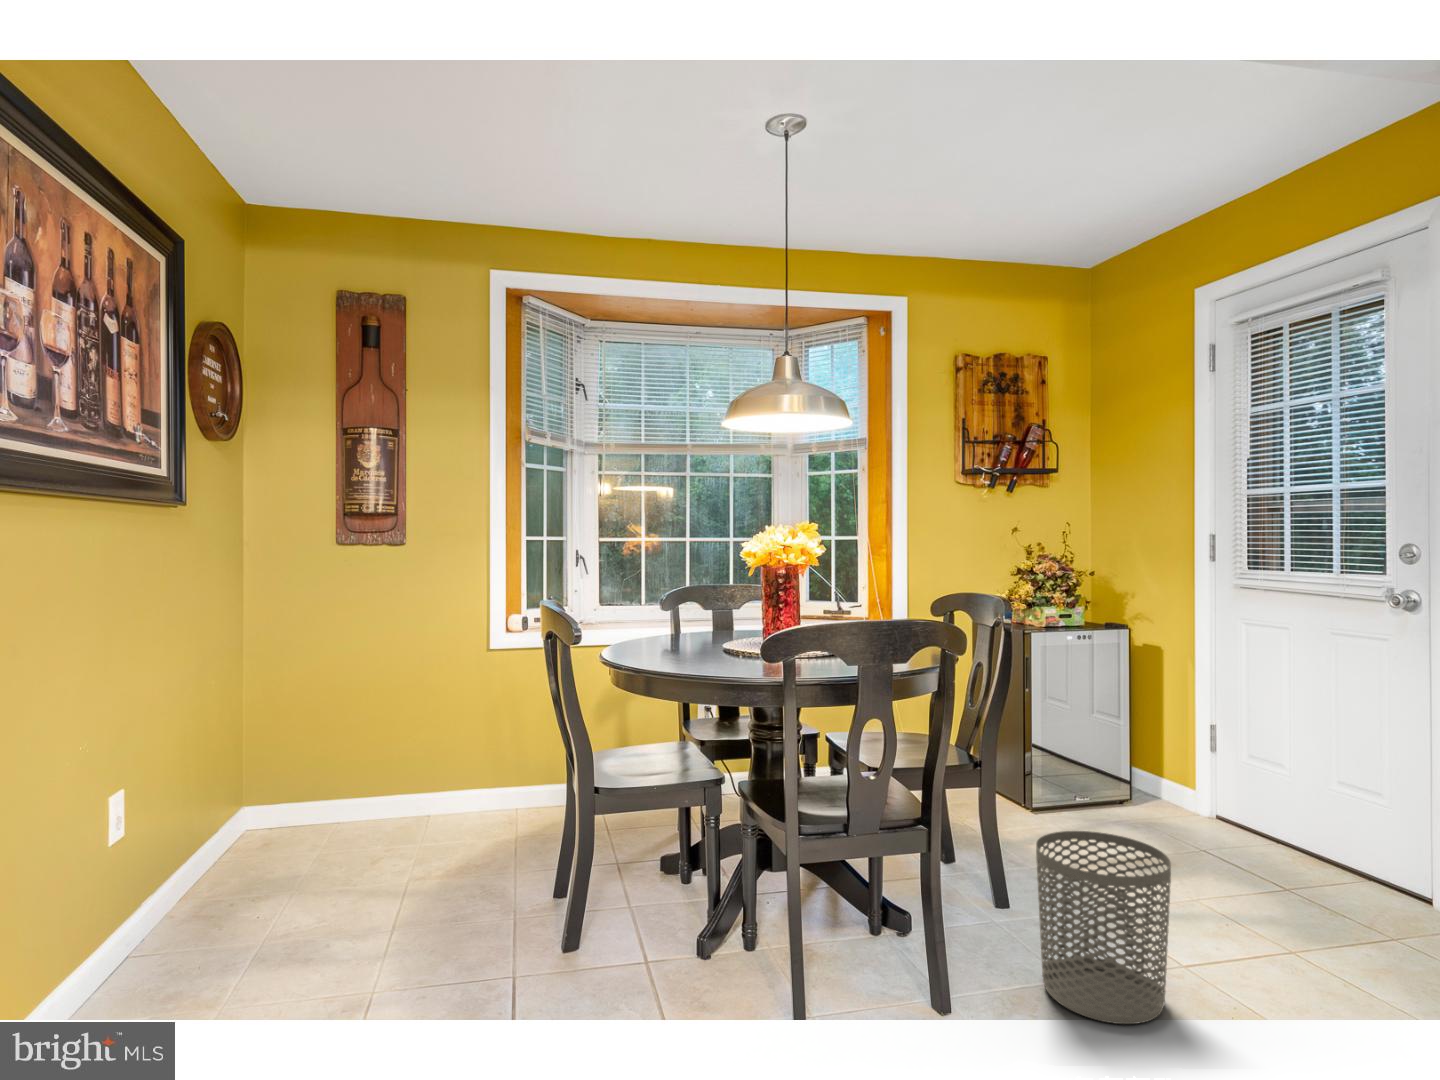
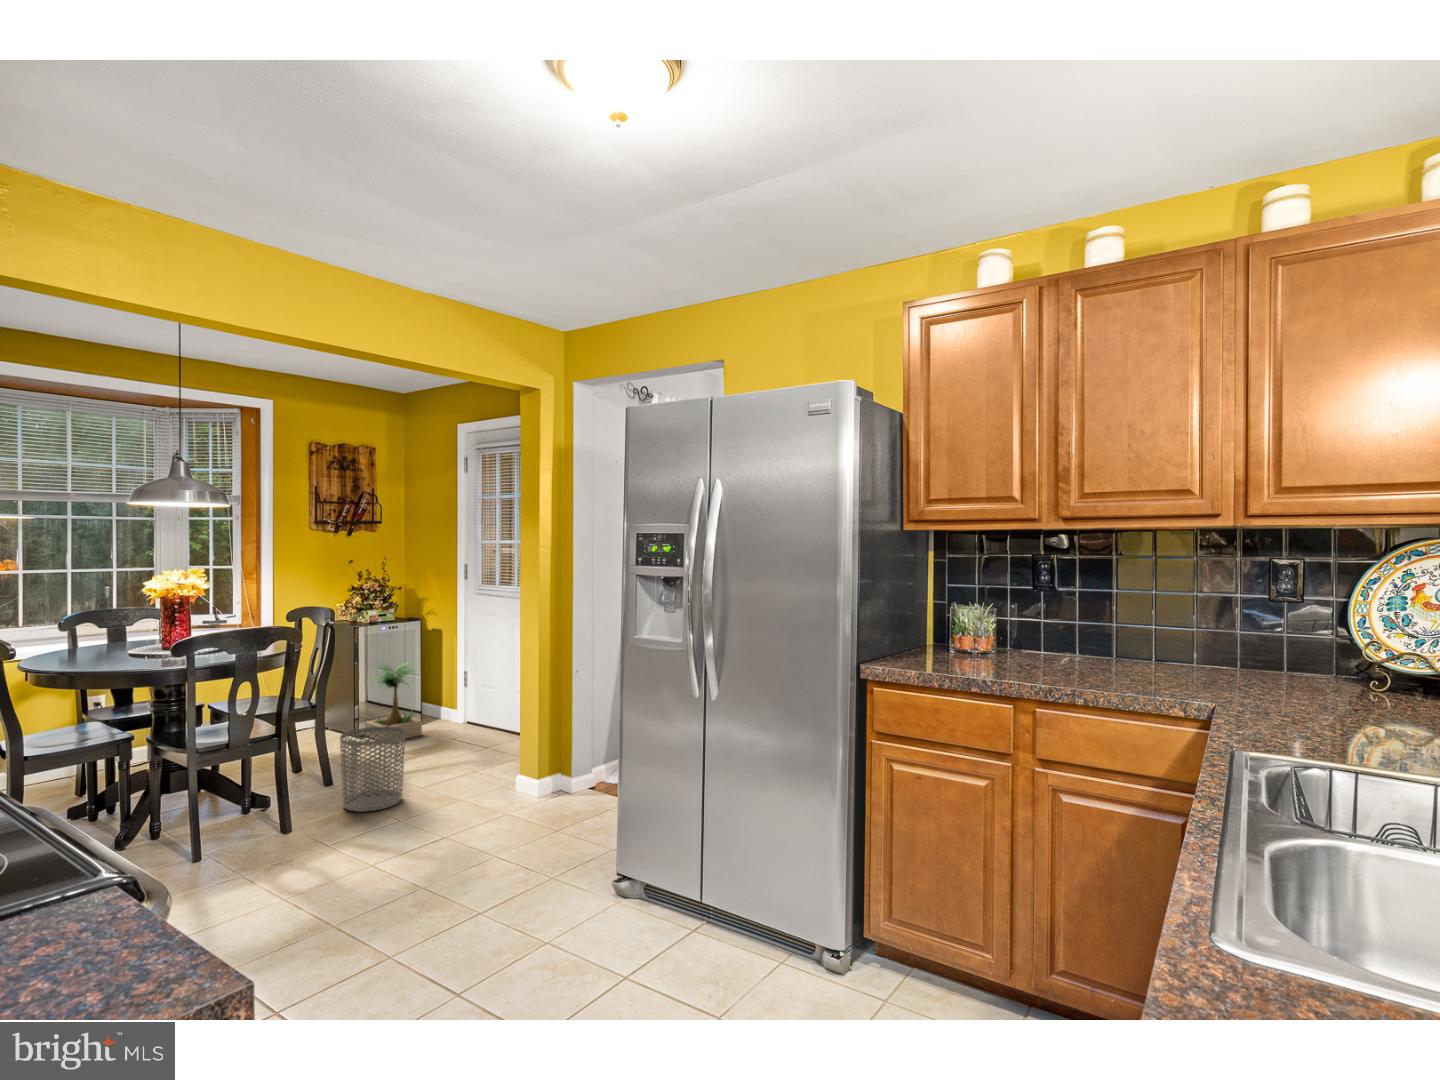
potted plant: none [1044,691,1143,831] -> present [365,662,422,740]

